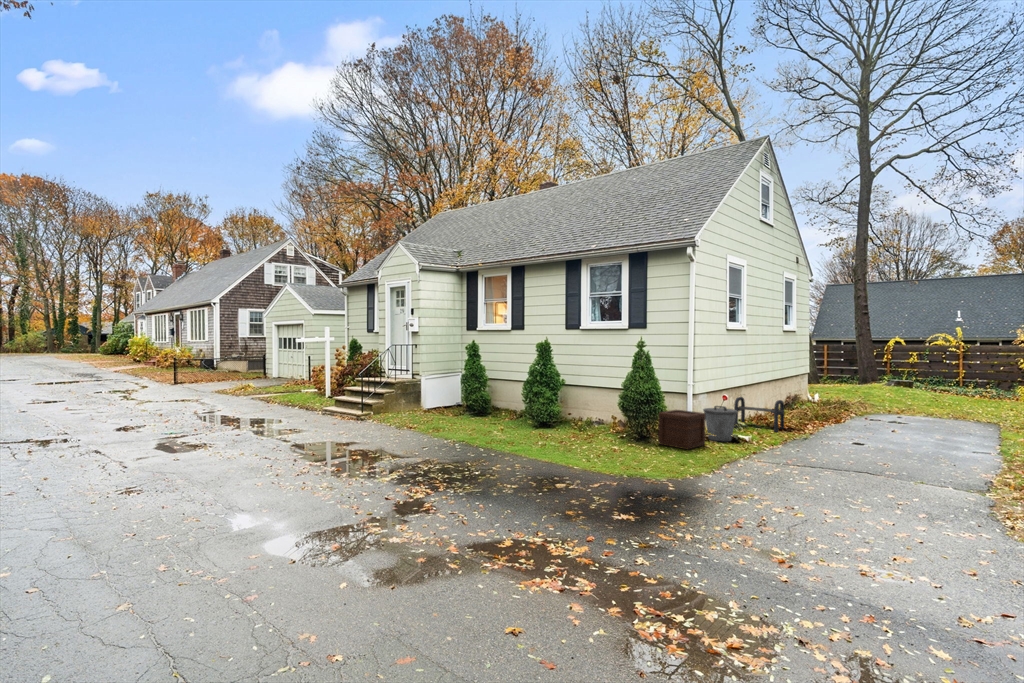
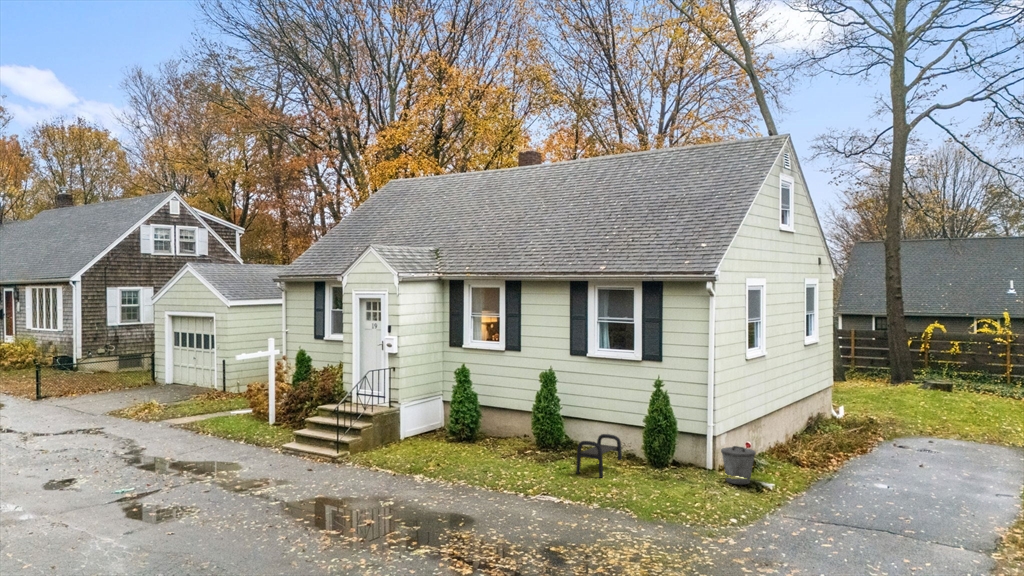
bench: present [734,397,784,432] -> present [576,434,622,477]
wooden crate: present [658,410,706,449] -> none [675,452,723,497]

